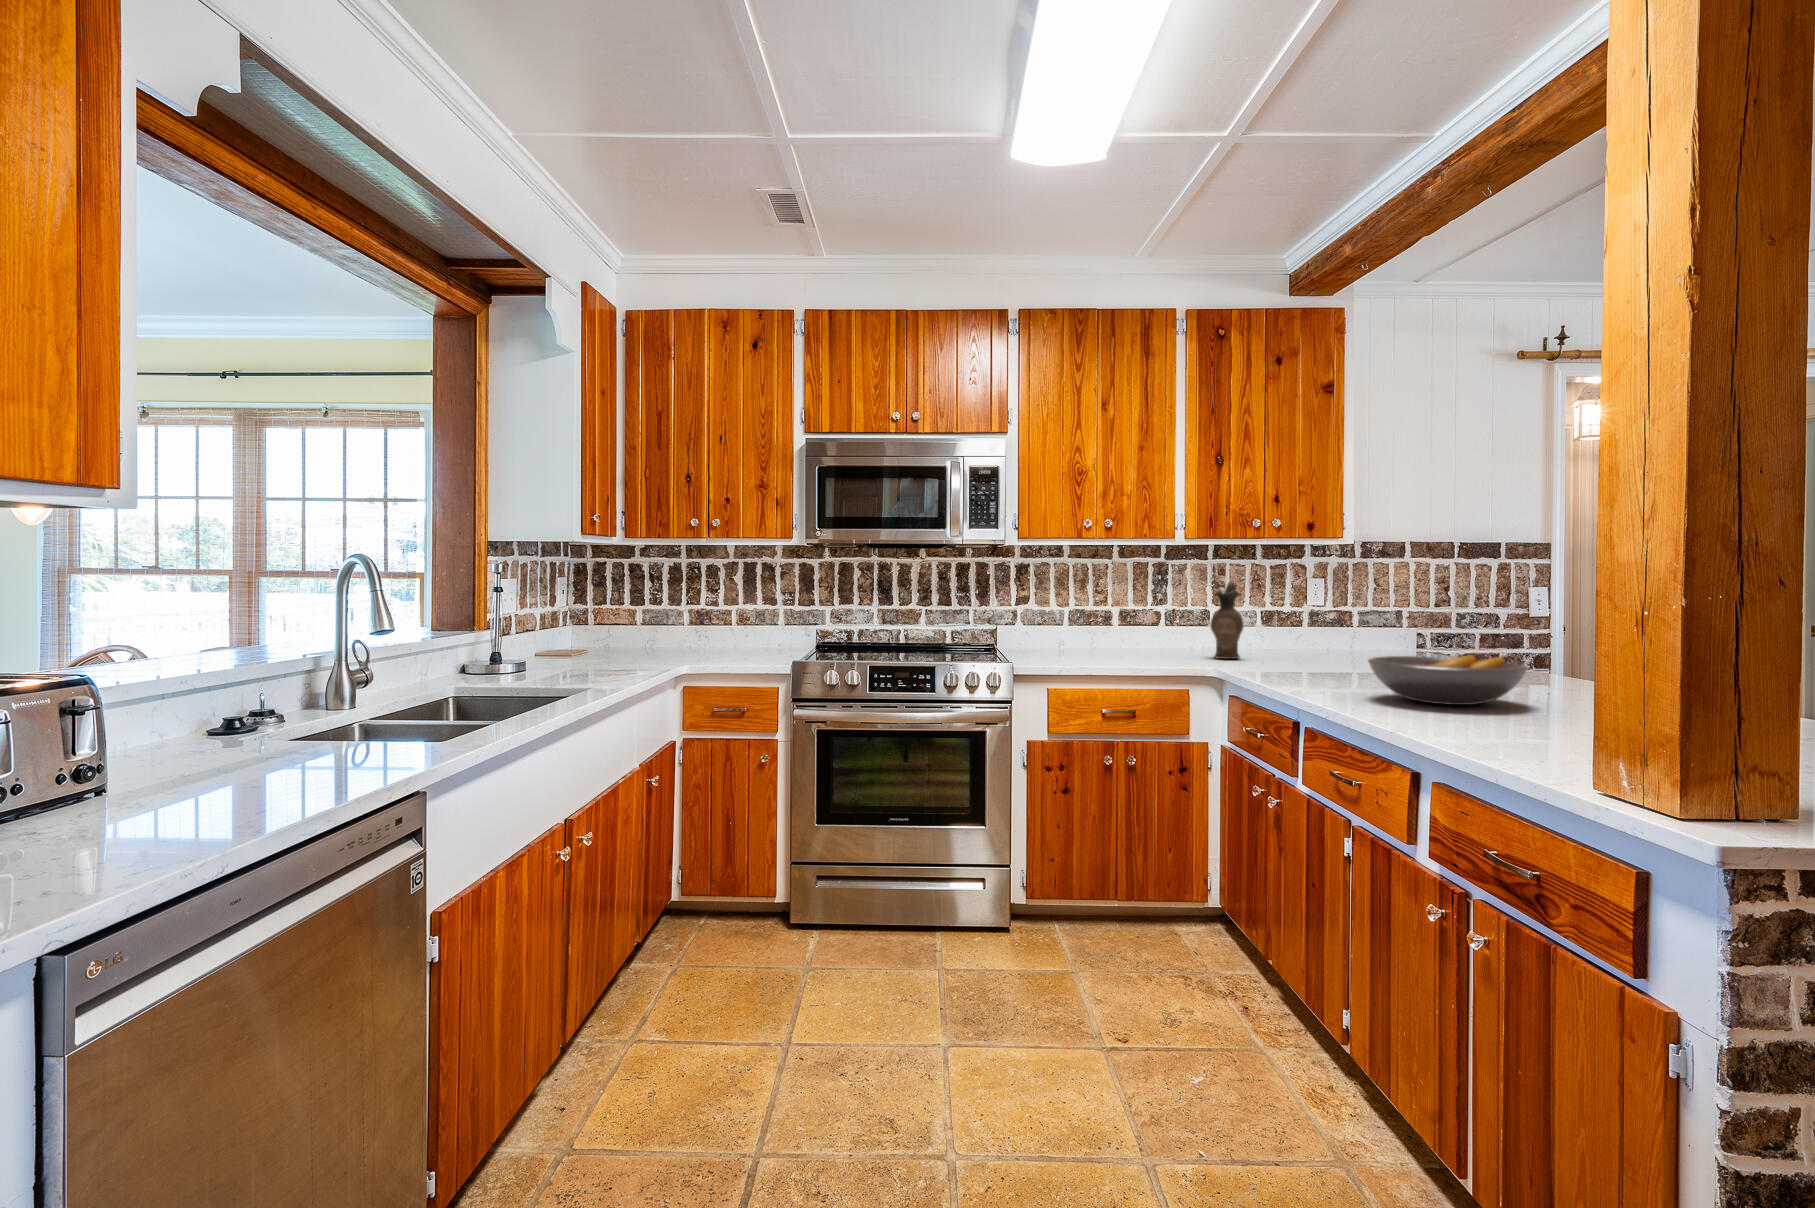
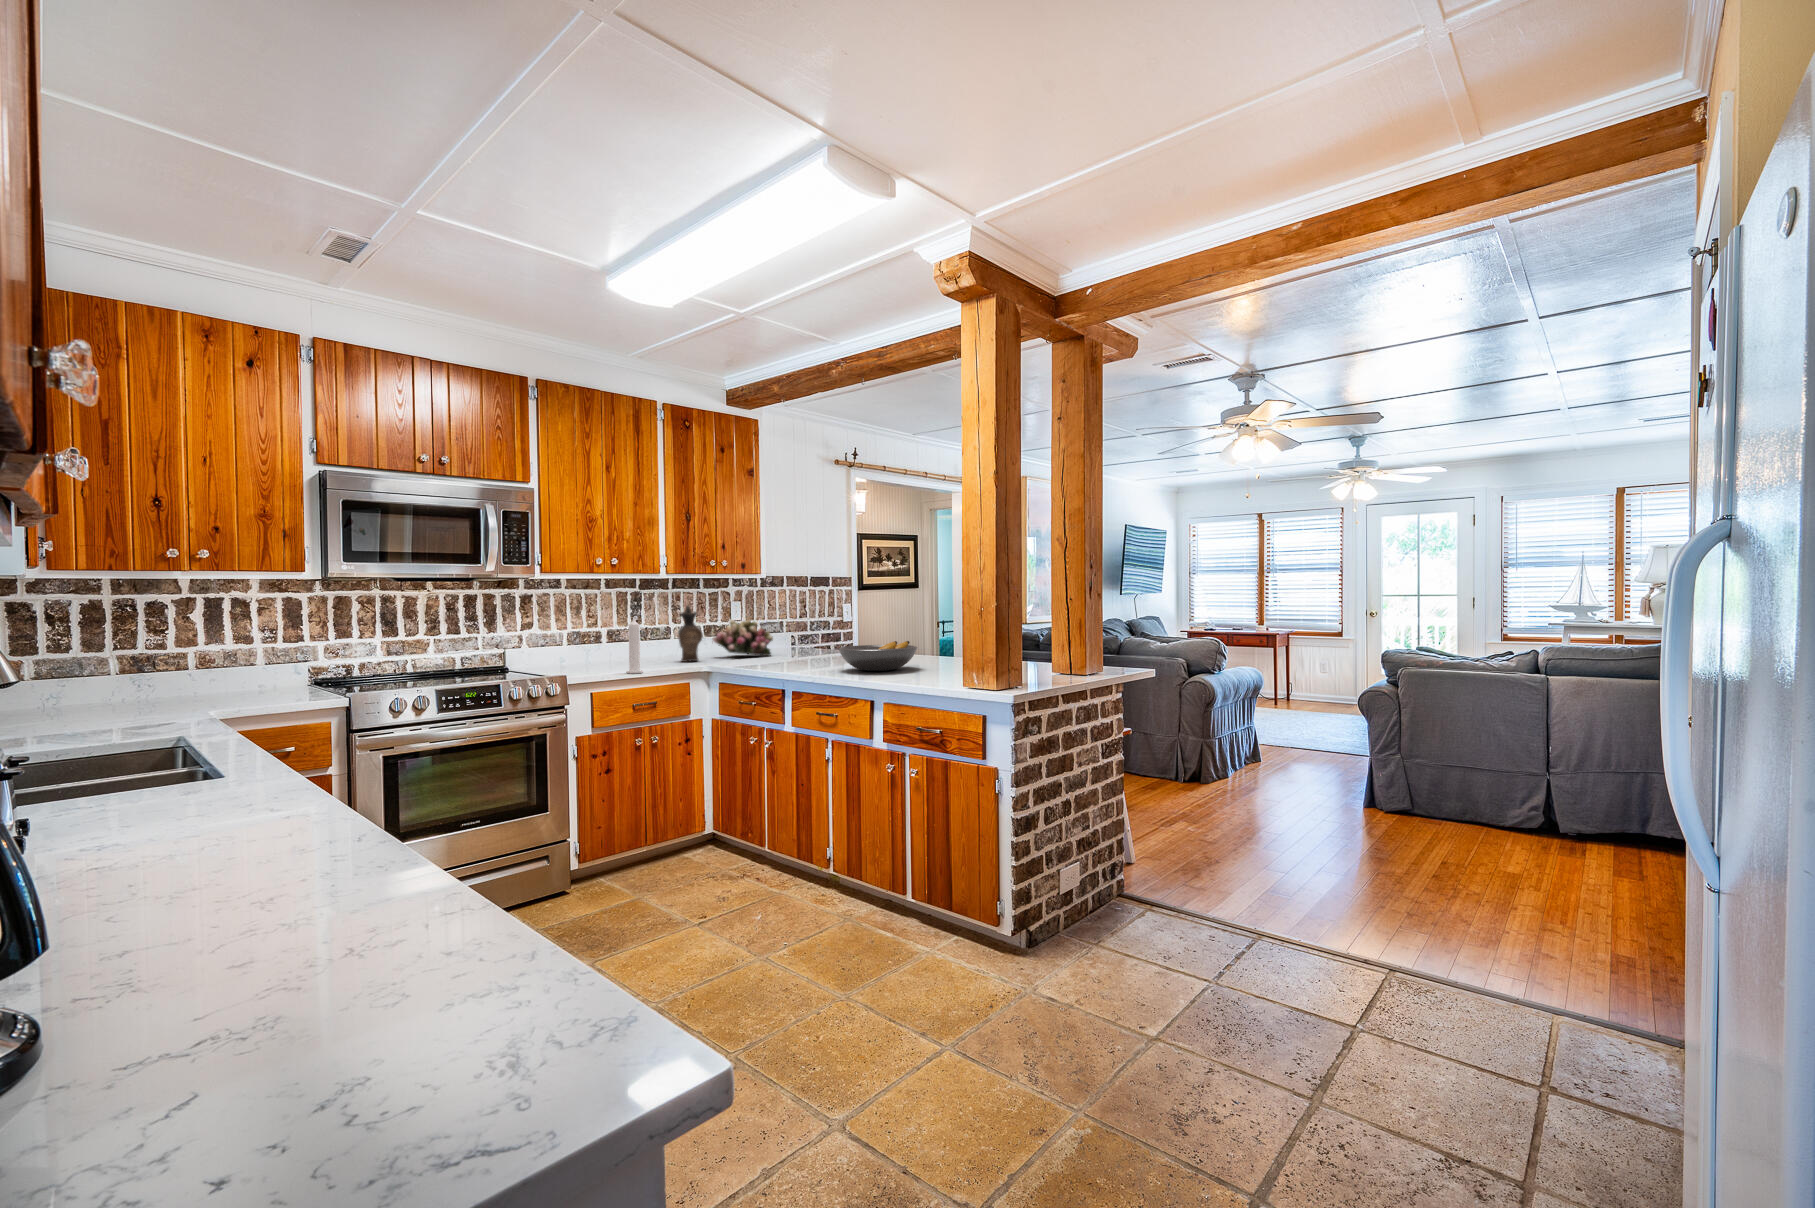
candle: none [1097,594,1117,667] -> present [626,617,643,673]
flower arrangement: none [1275,604,1371,661] -> present [712,620,773,656]

